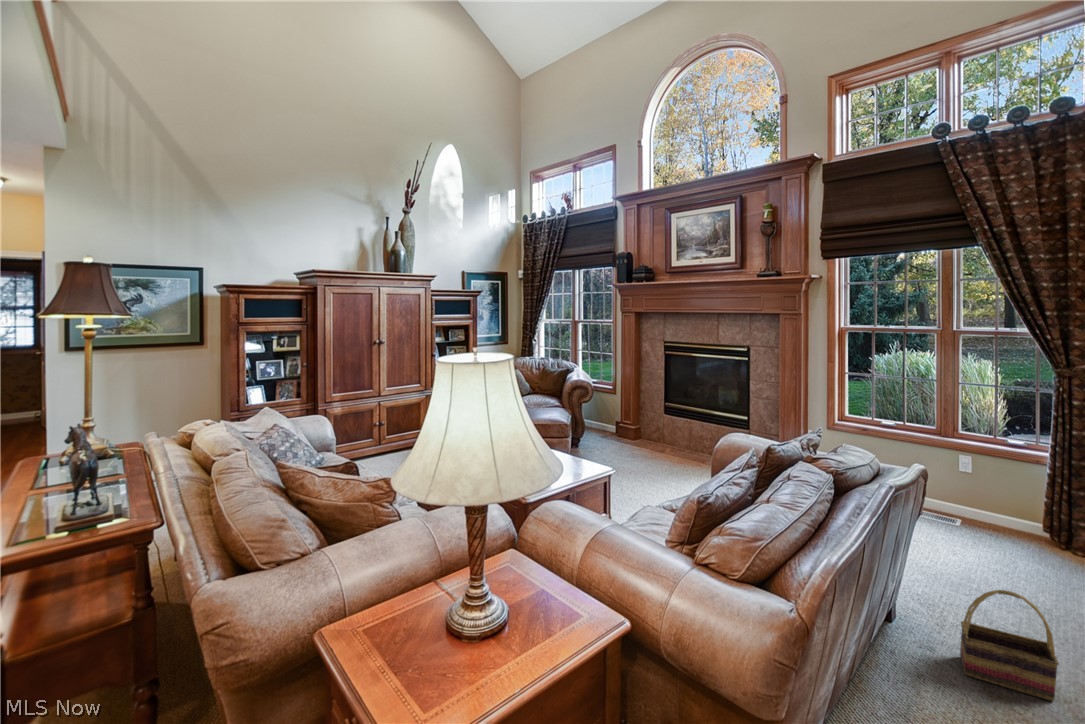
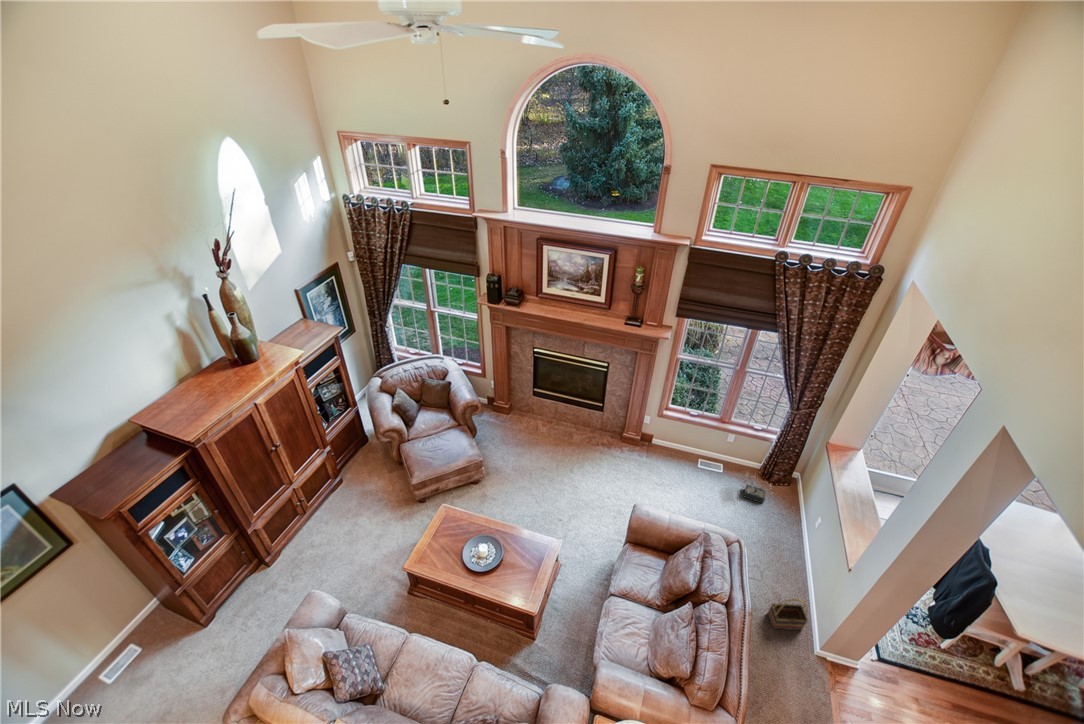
decorative plant: none [962,495,1038,559] -> present [742,473,771,503]

